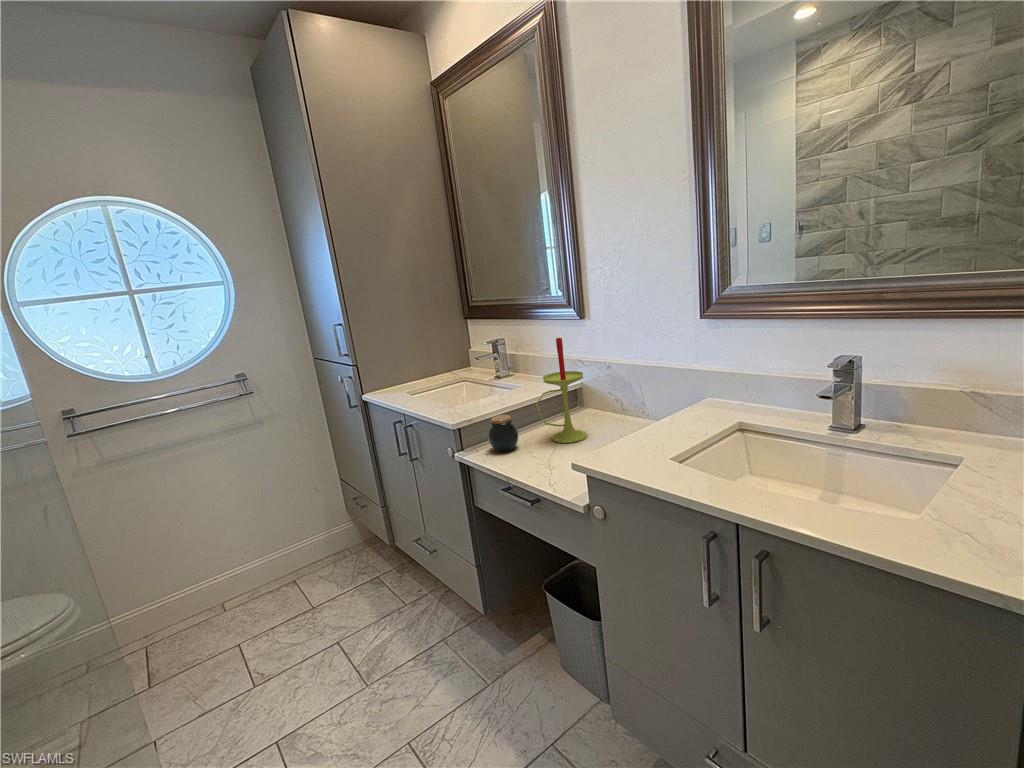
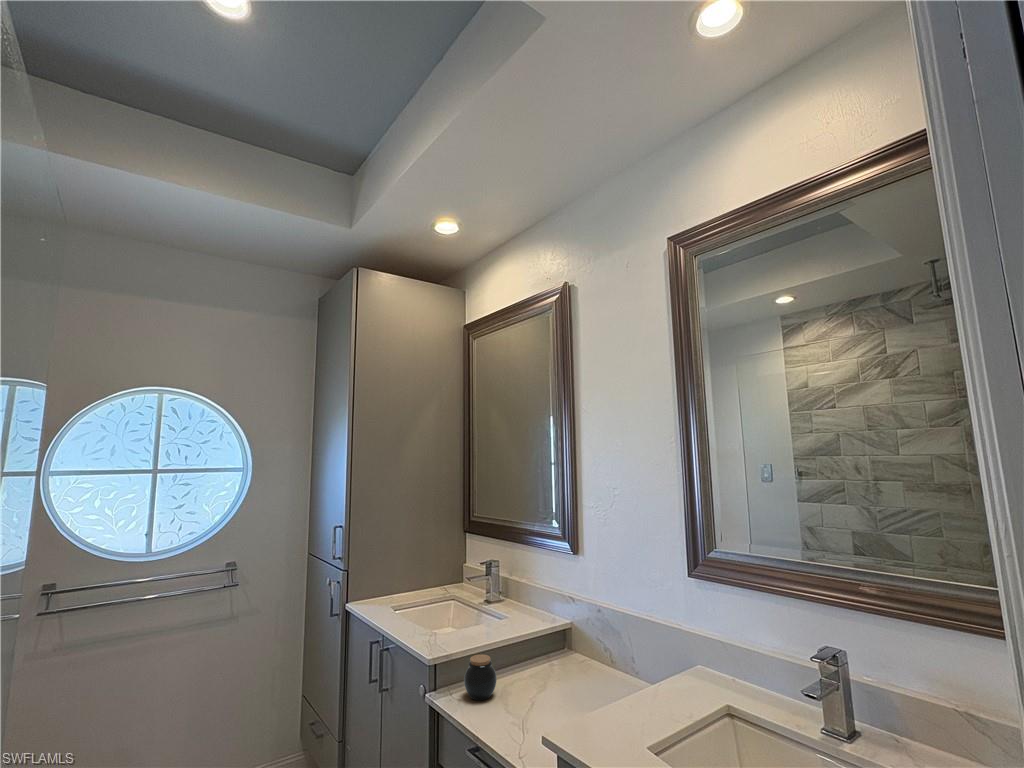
candle: present [536,338,587,443] -> none [518,575,570,698]

